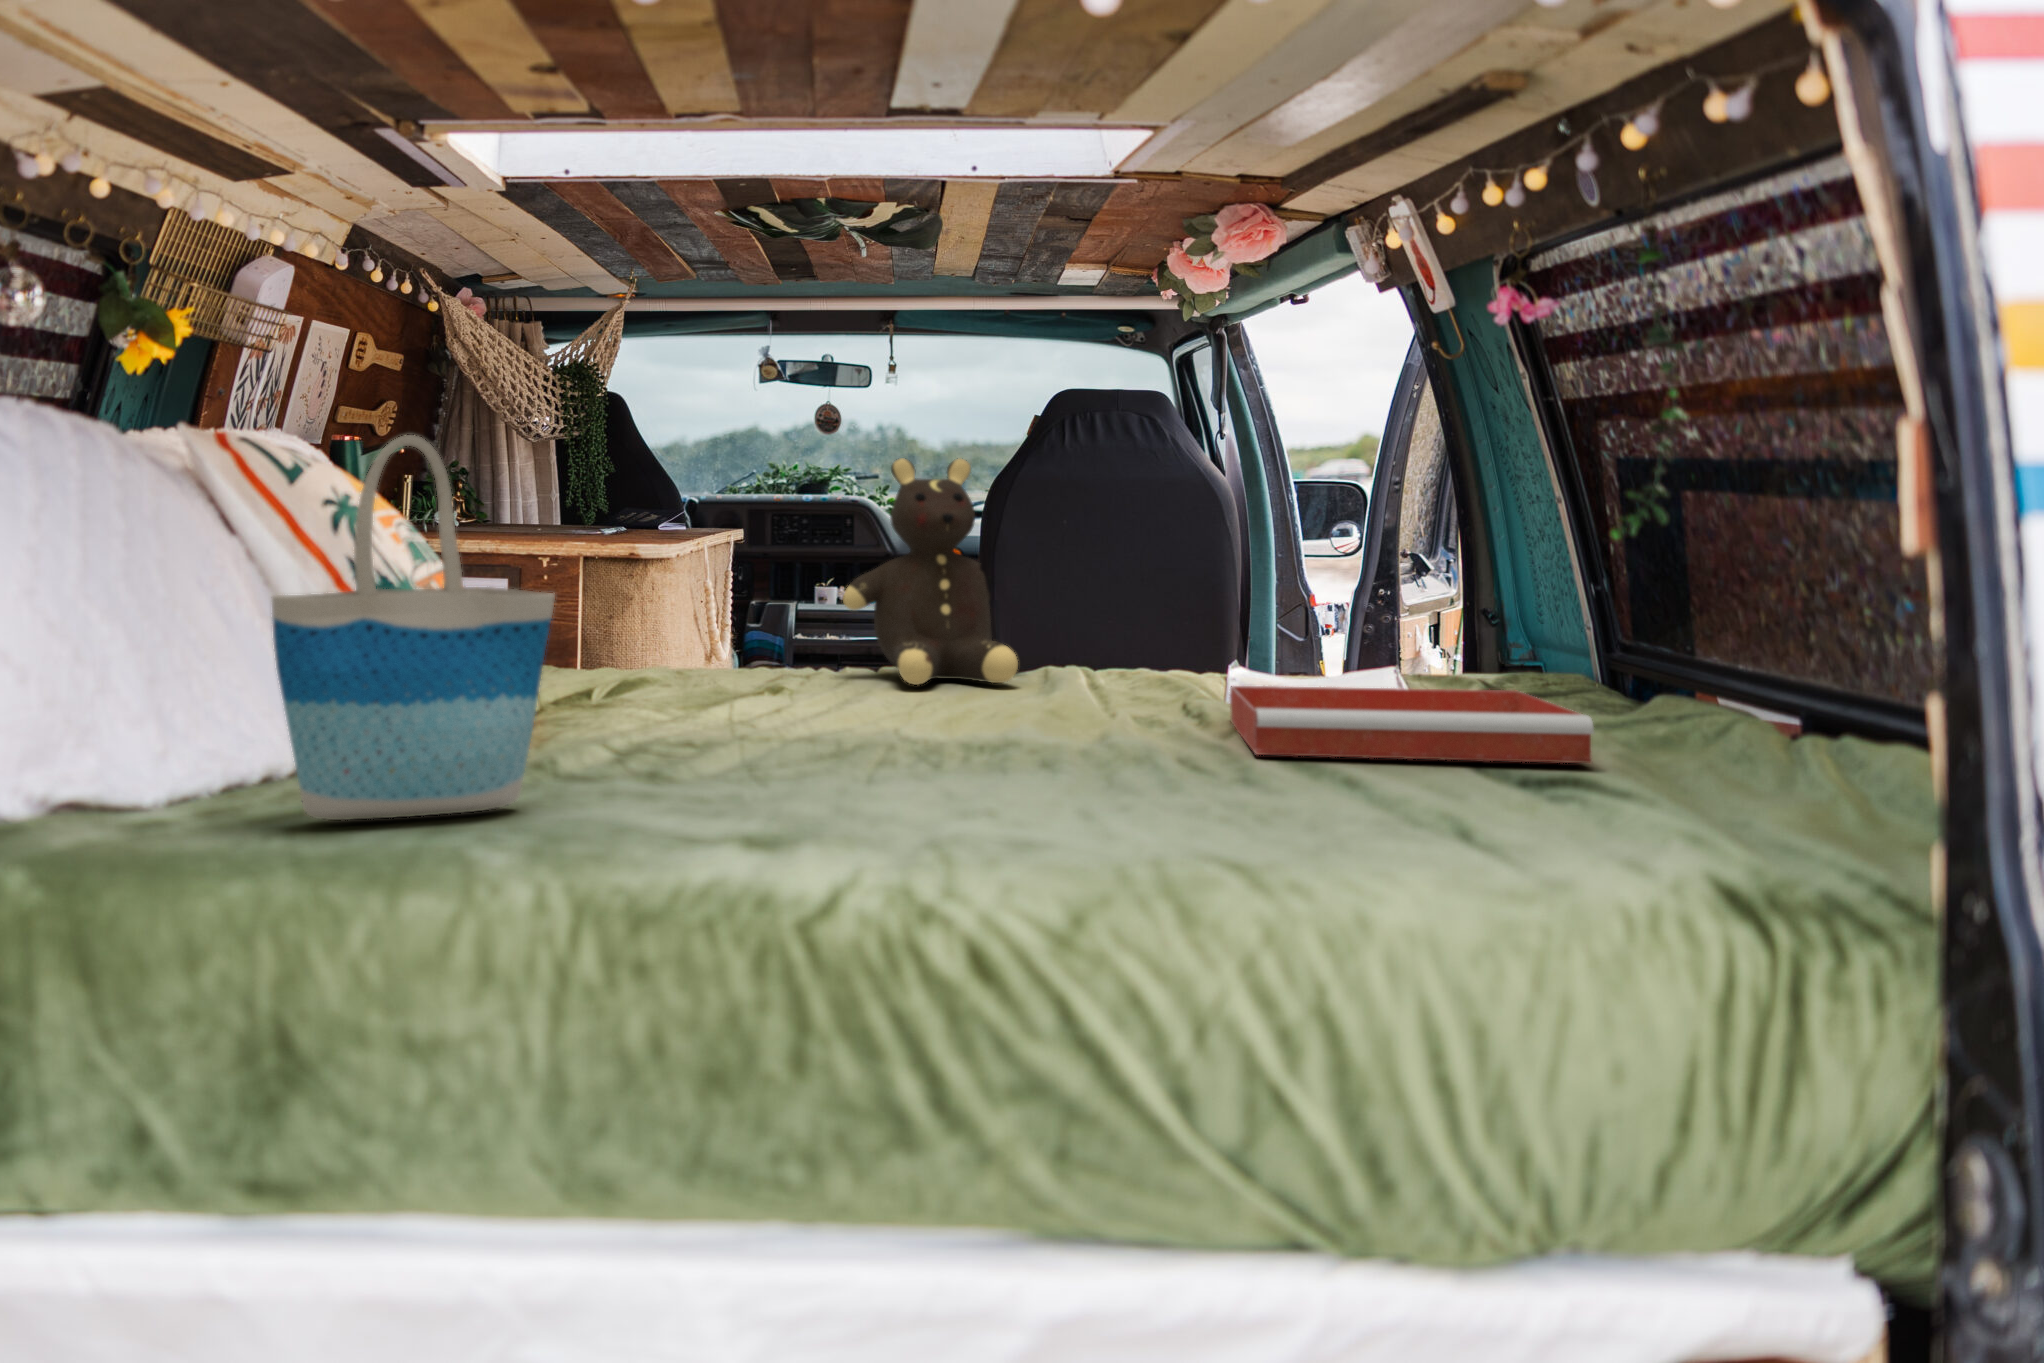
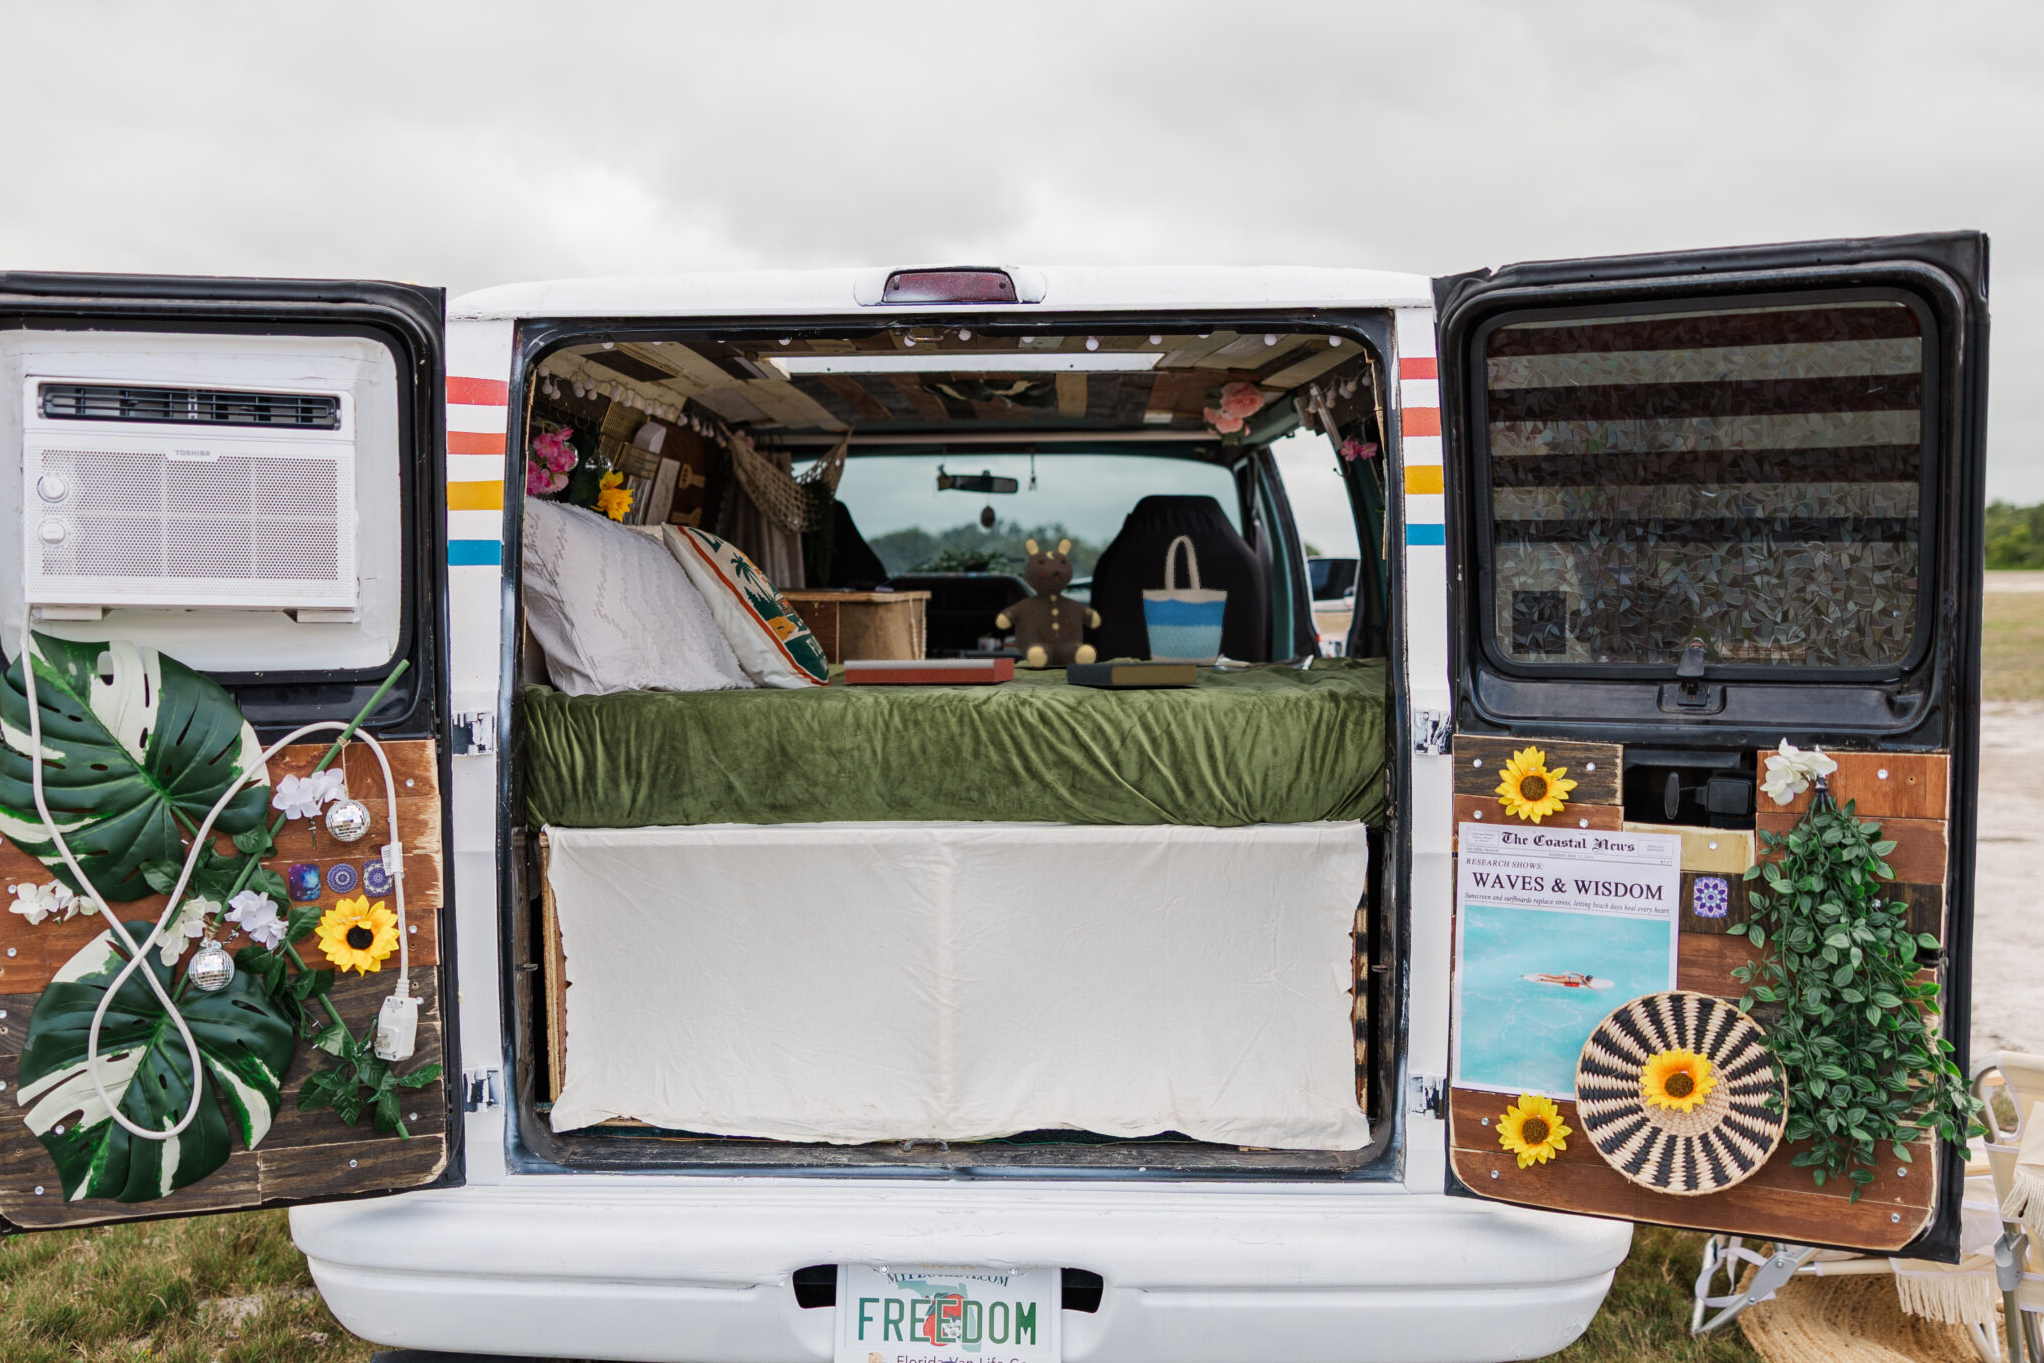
tote bag: present [272,435,555,820] -> present [1143,537,1227,666]
tray: present [1230,686,1594,763] -> present [844,659,1014,683]
hardback book: none [996,729,1329,830] -> present [1066,662,1200,686]

